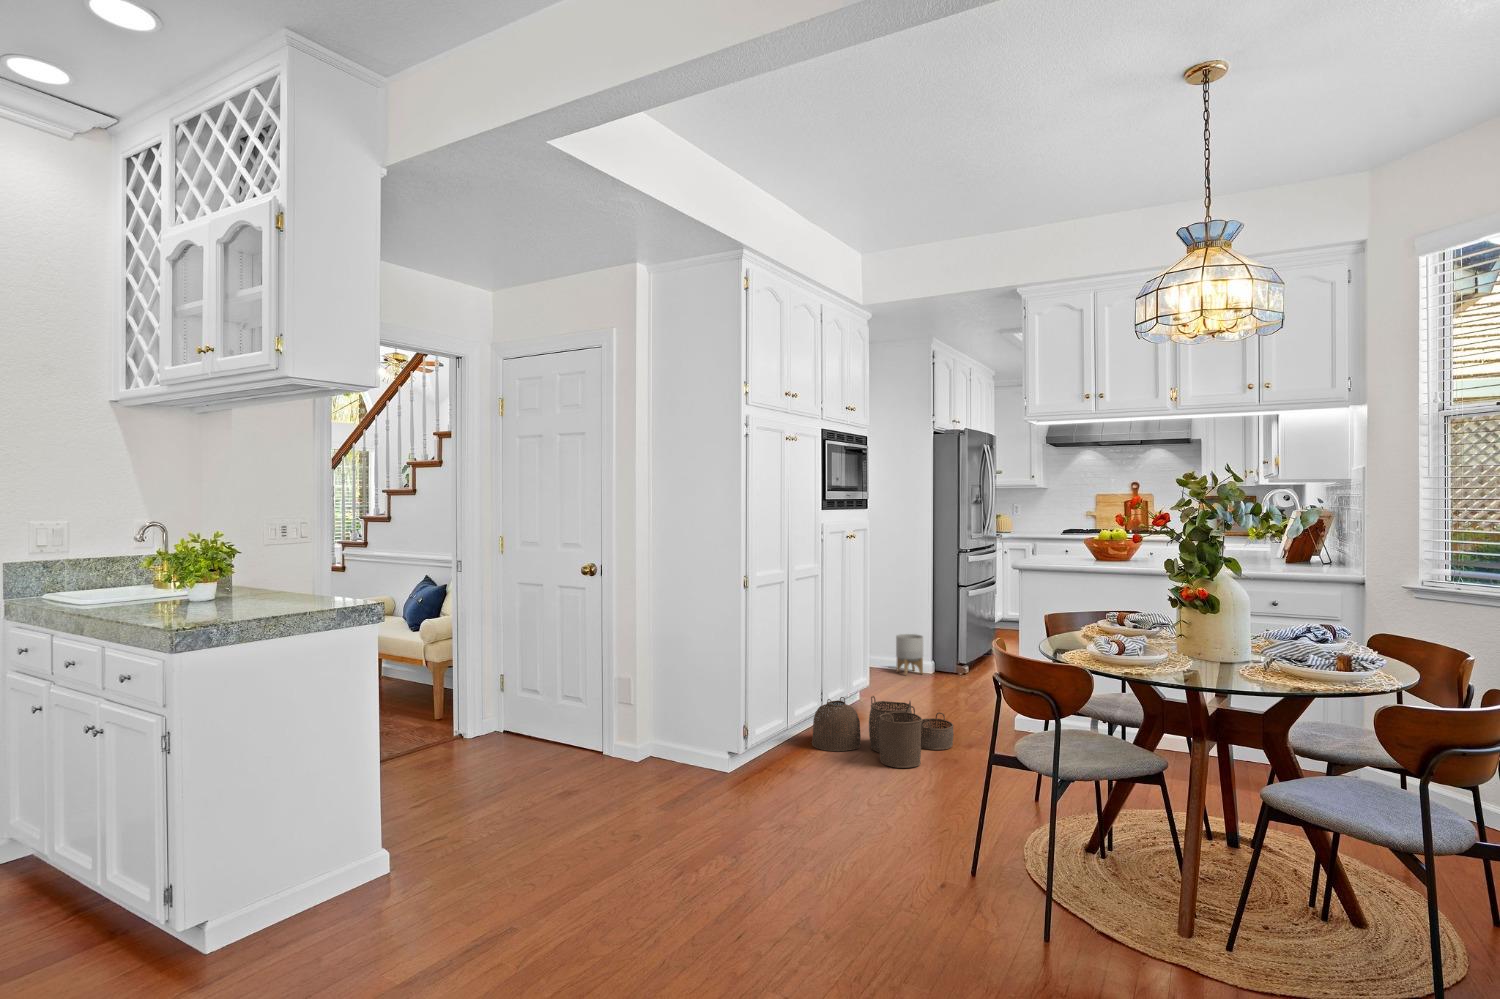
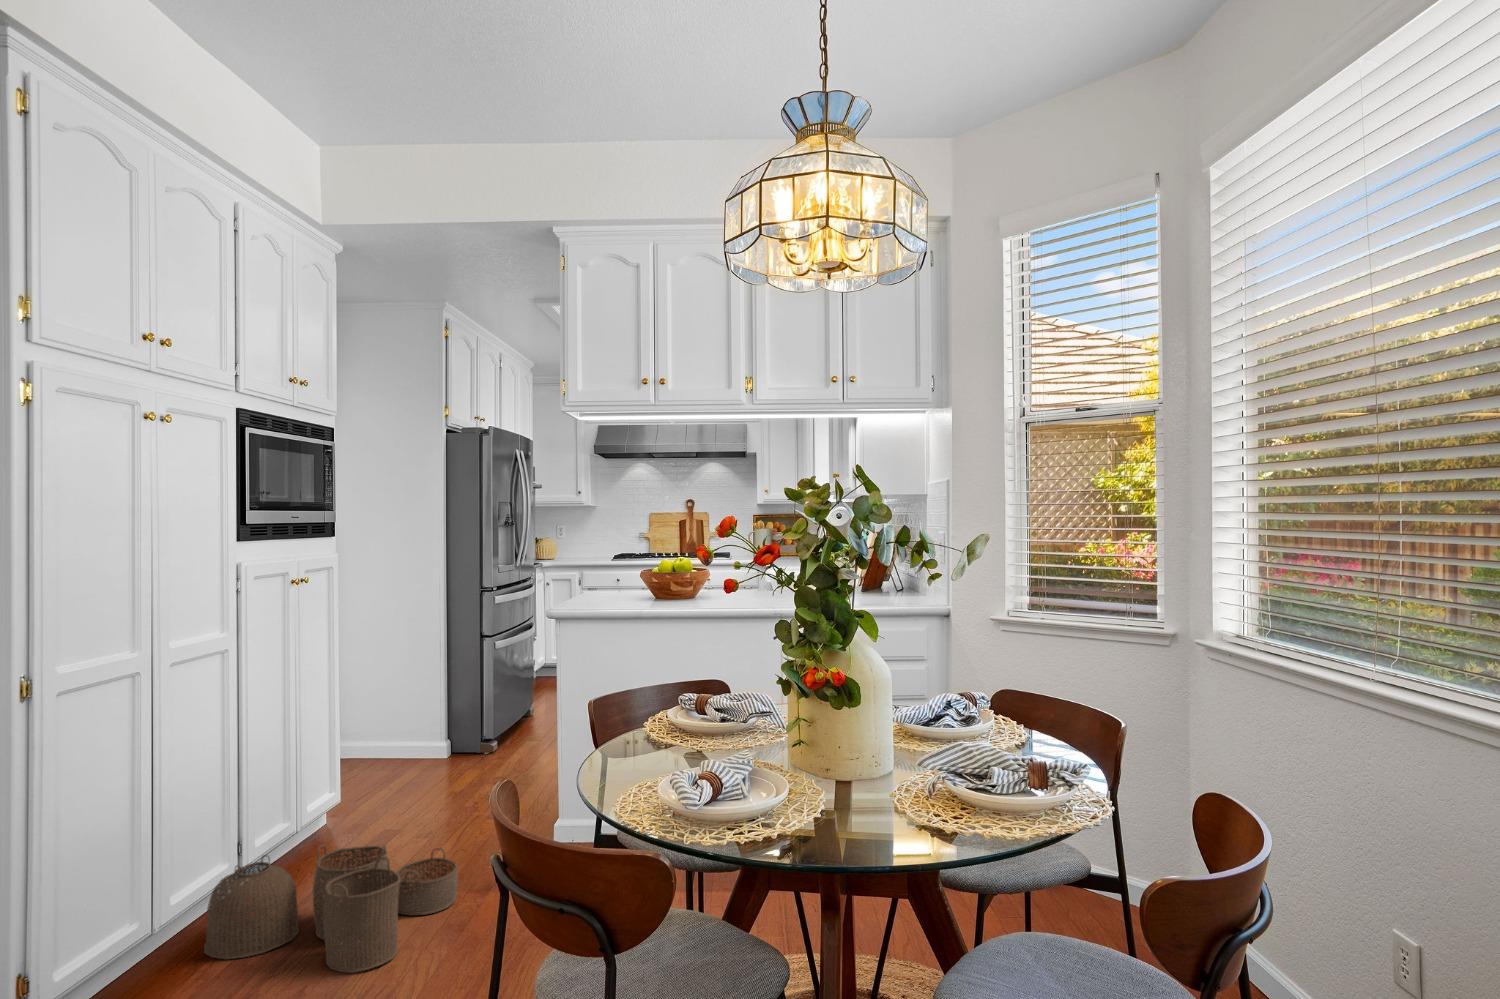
planter: present [896,634,923,675] -> none [390,710,430,771]

